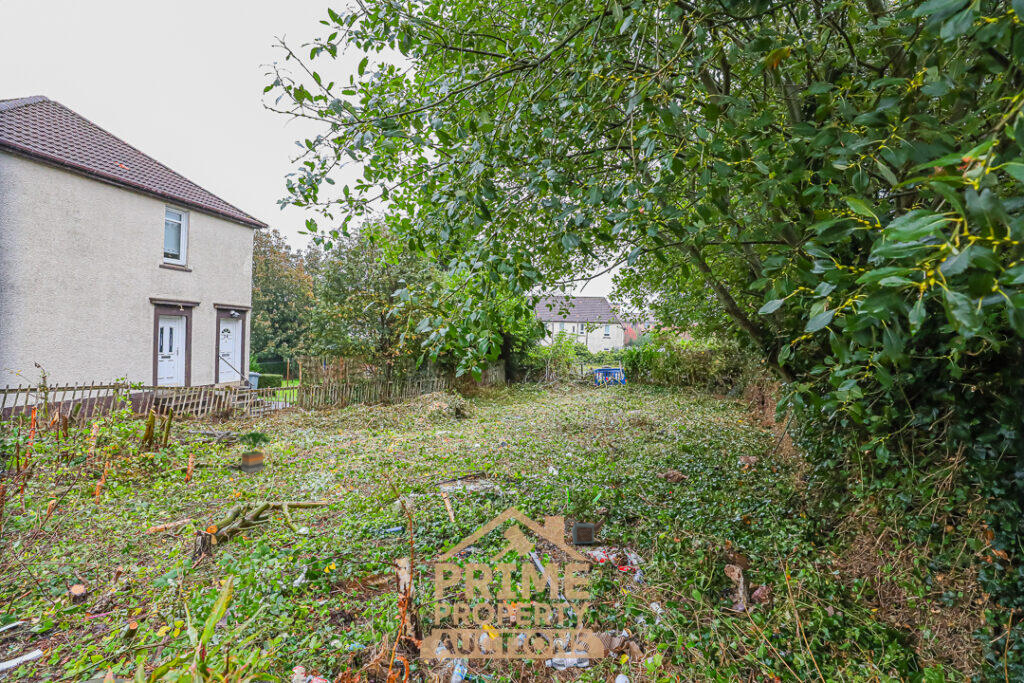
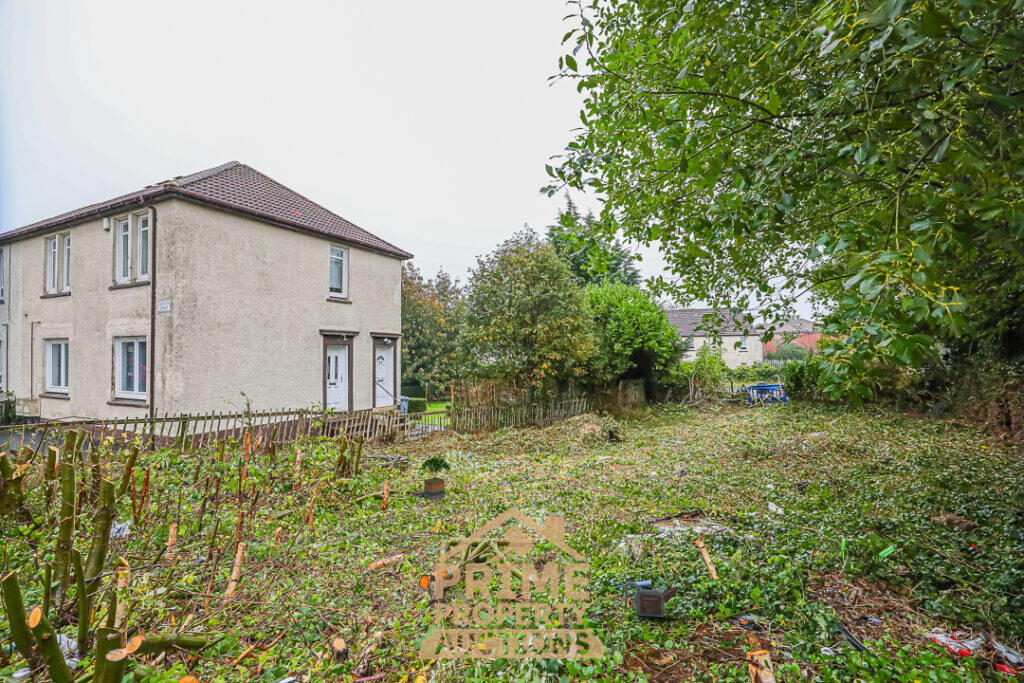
watering can: present [565,519,605,544] -> present [624,582,680,617]

